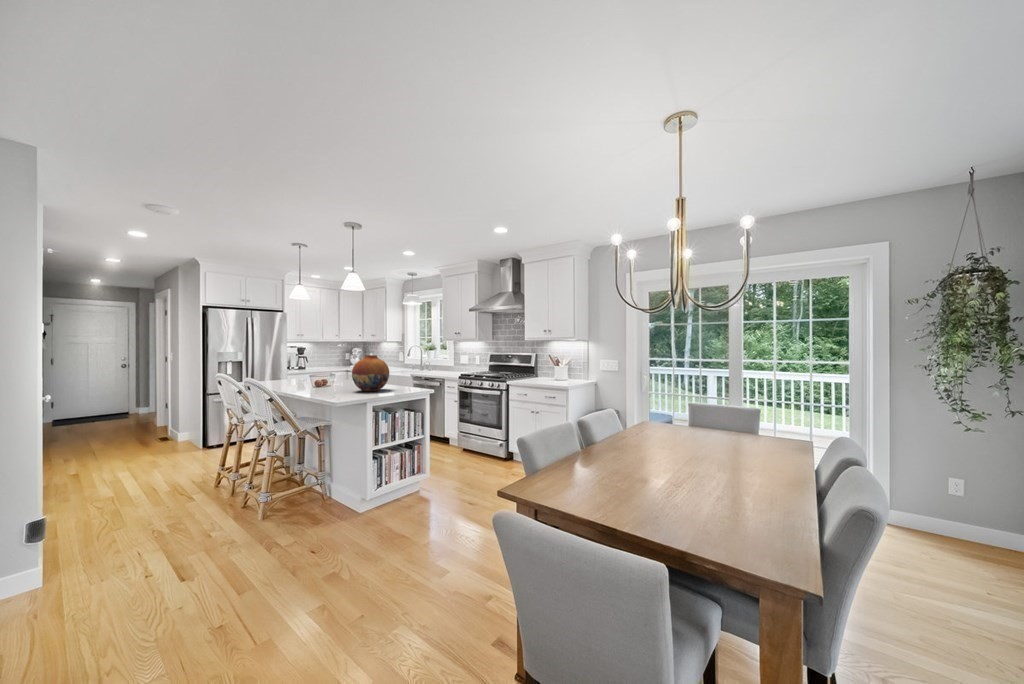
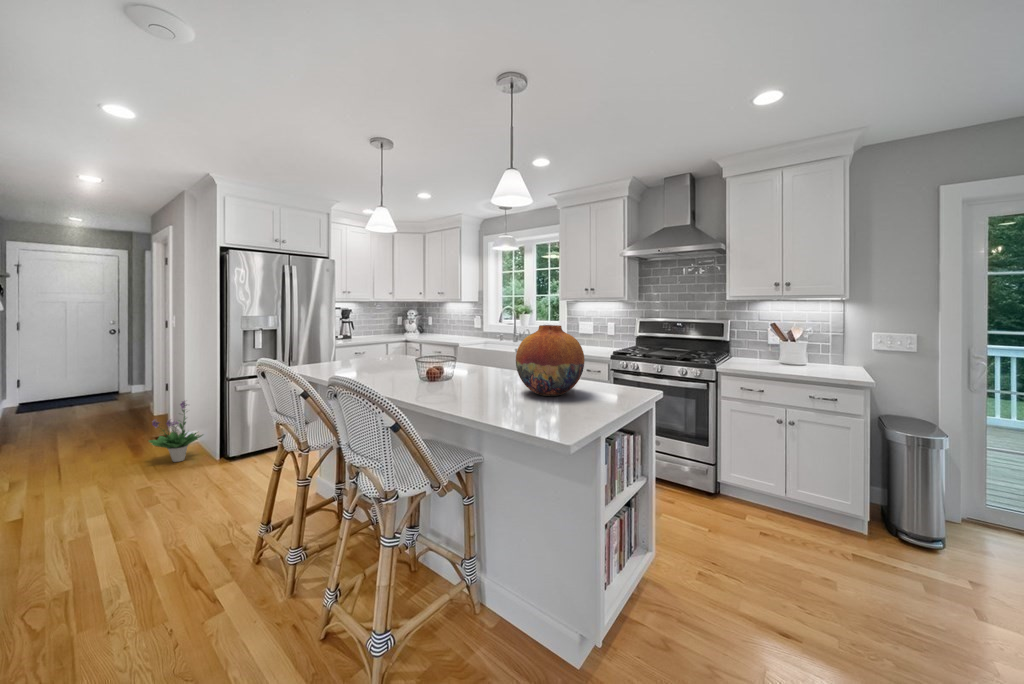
potted plant: none [151,410,191,452] -> present [149,401,202,462]

